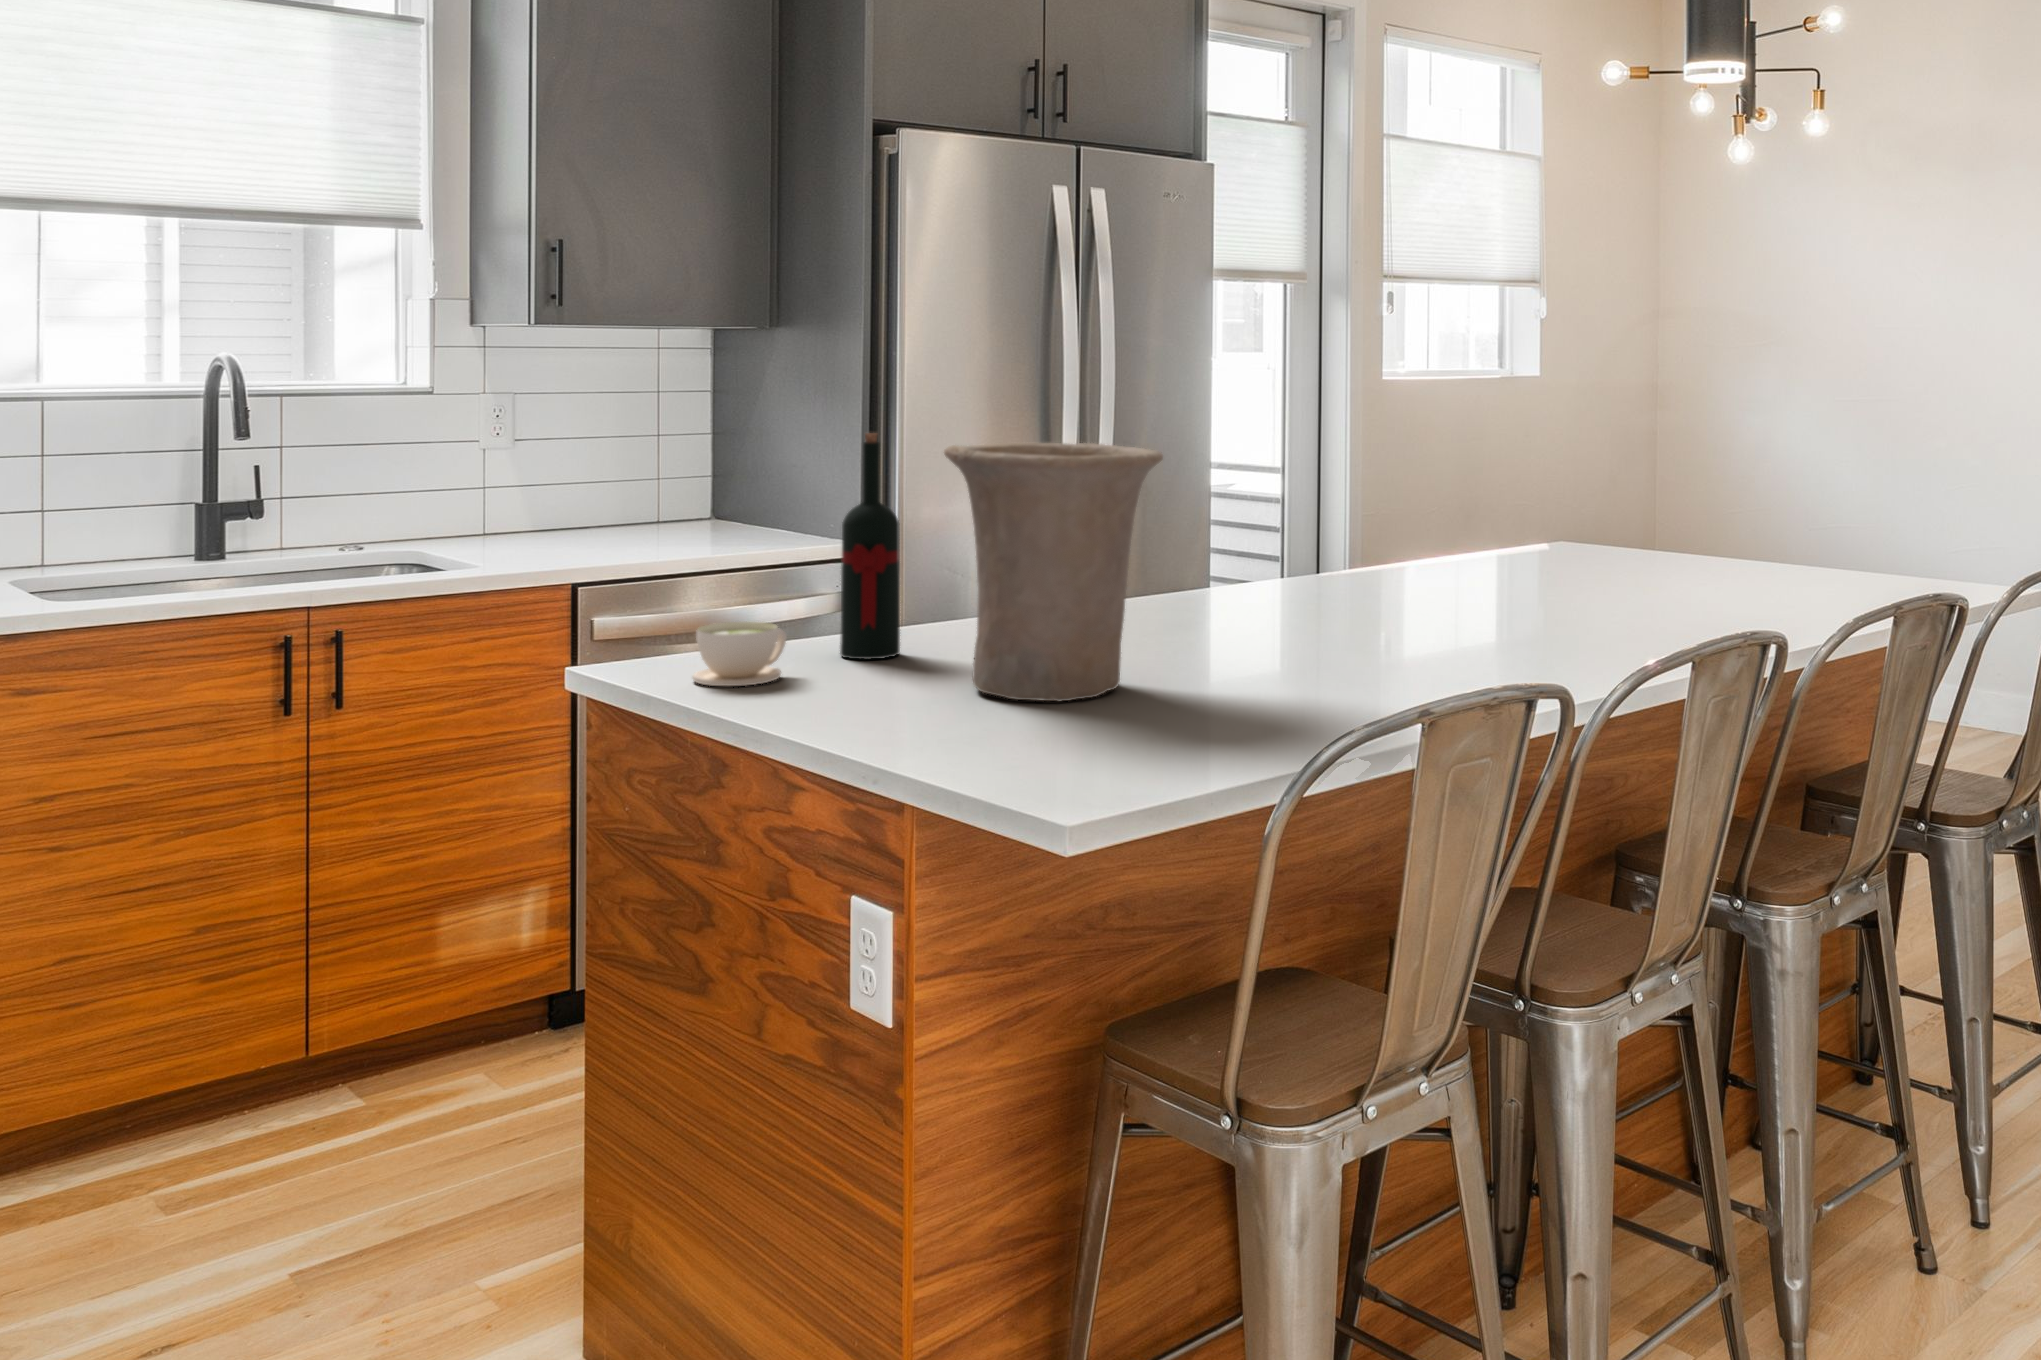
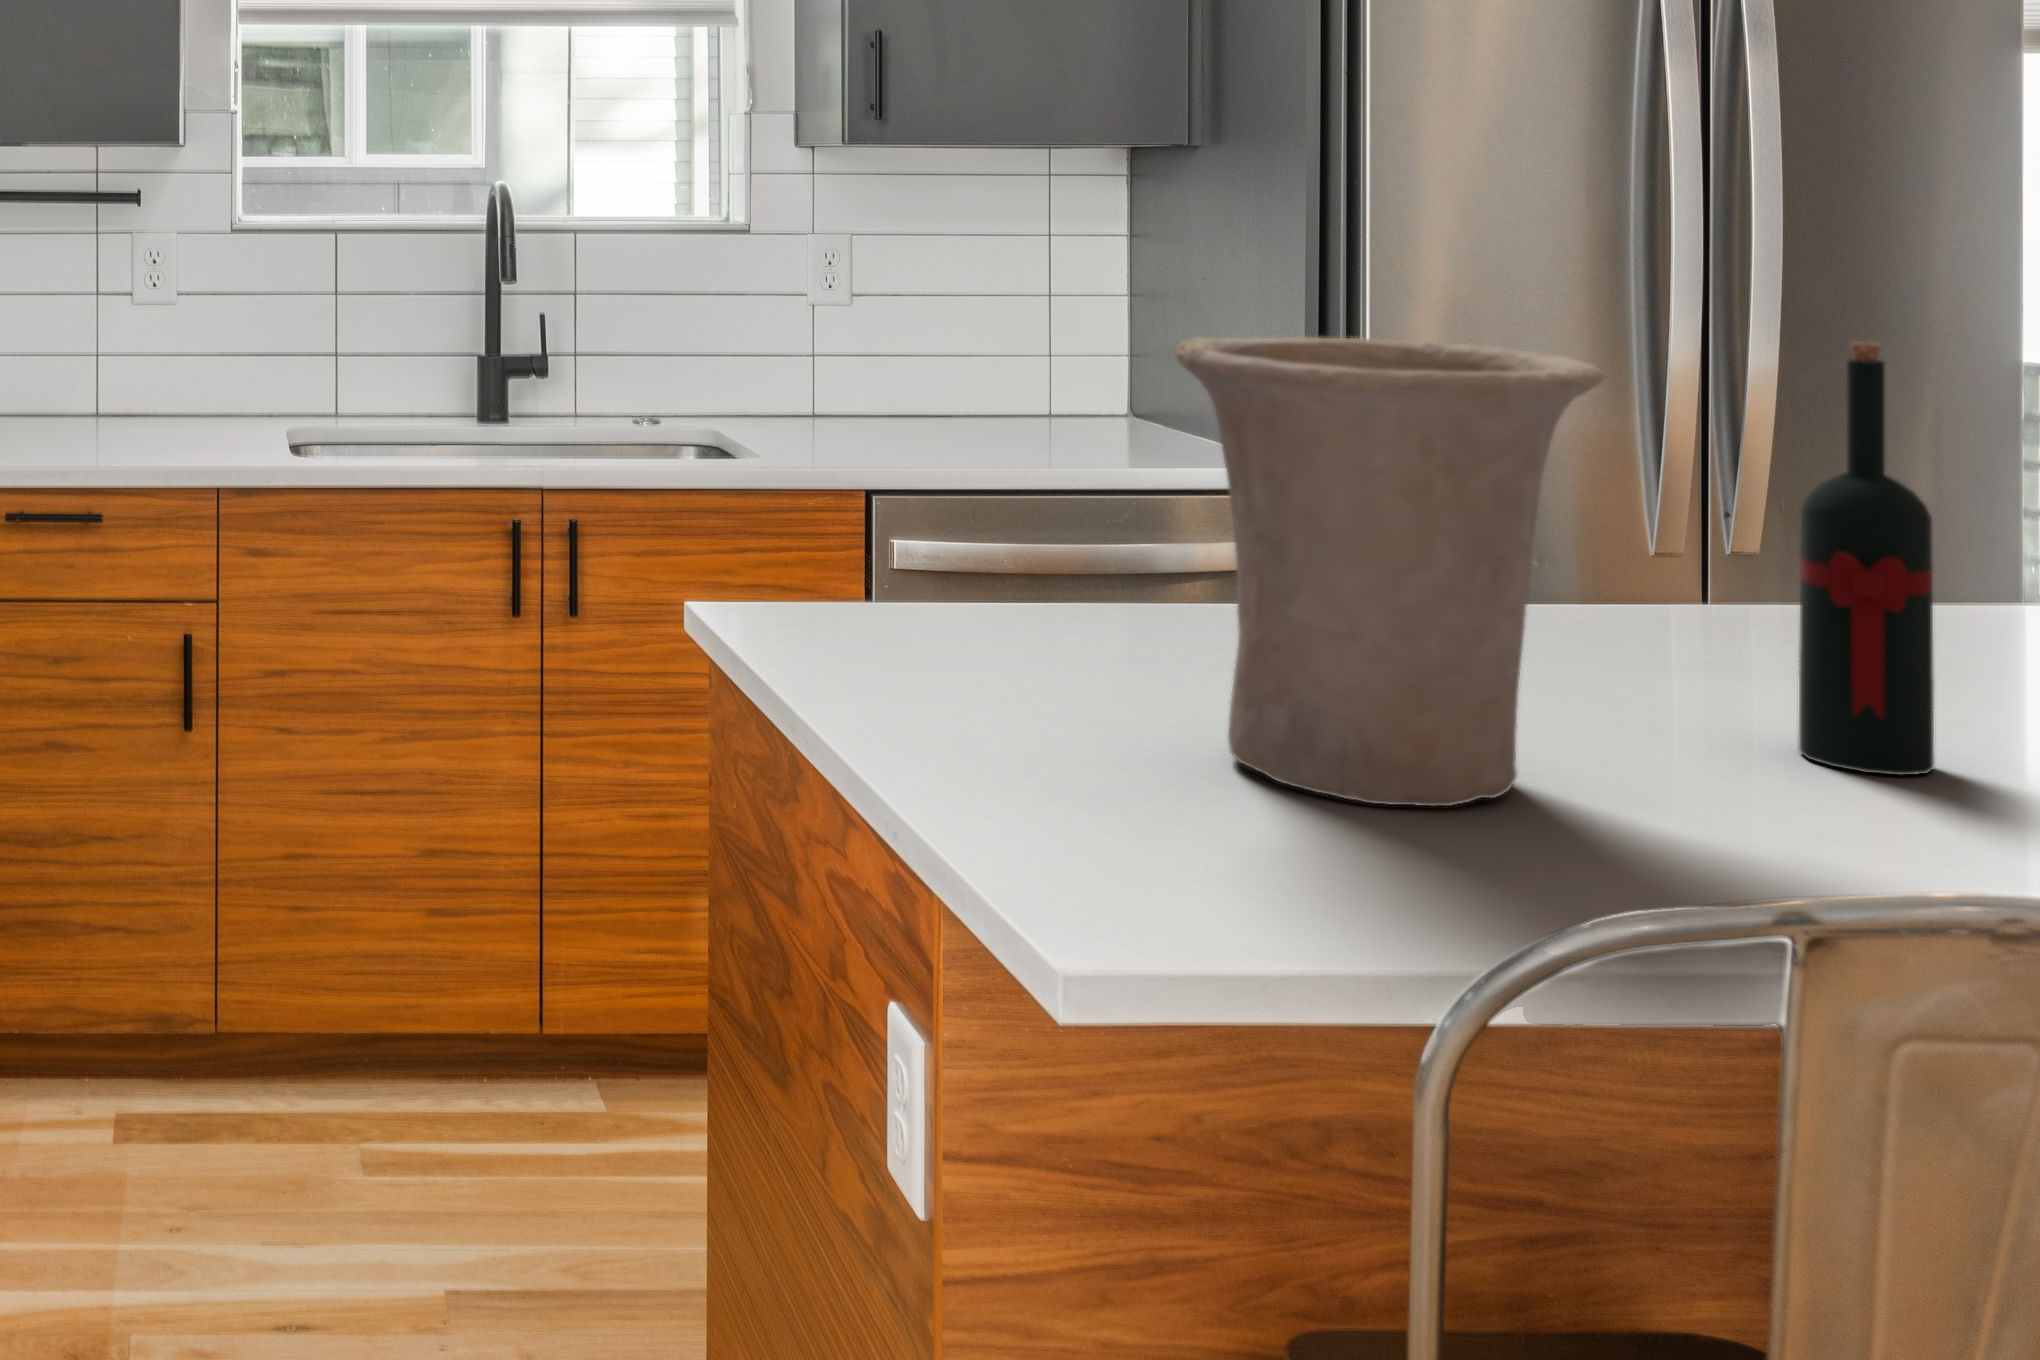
wine bottle: present [840,433,900,660] -> present [1799,343,1934,775]
coffee cup: present [692,622,787,687] -> none [820,582,966,683]

